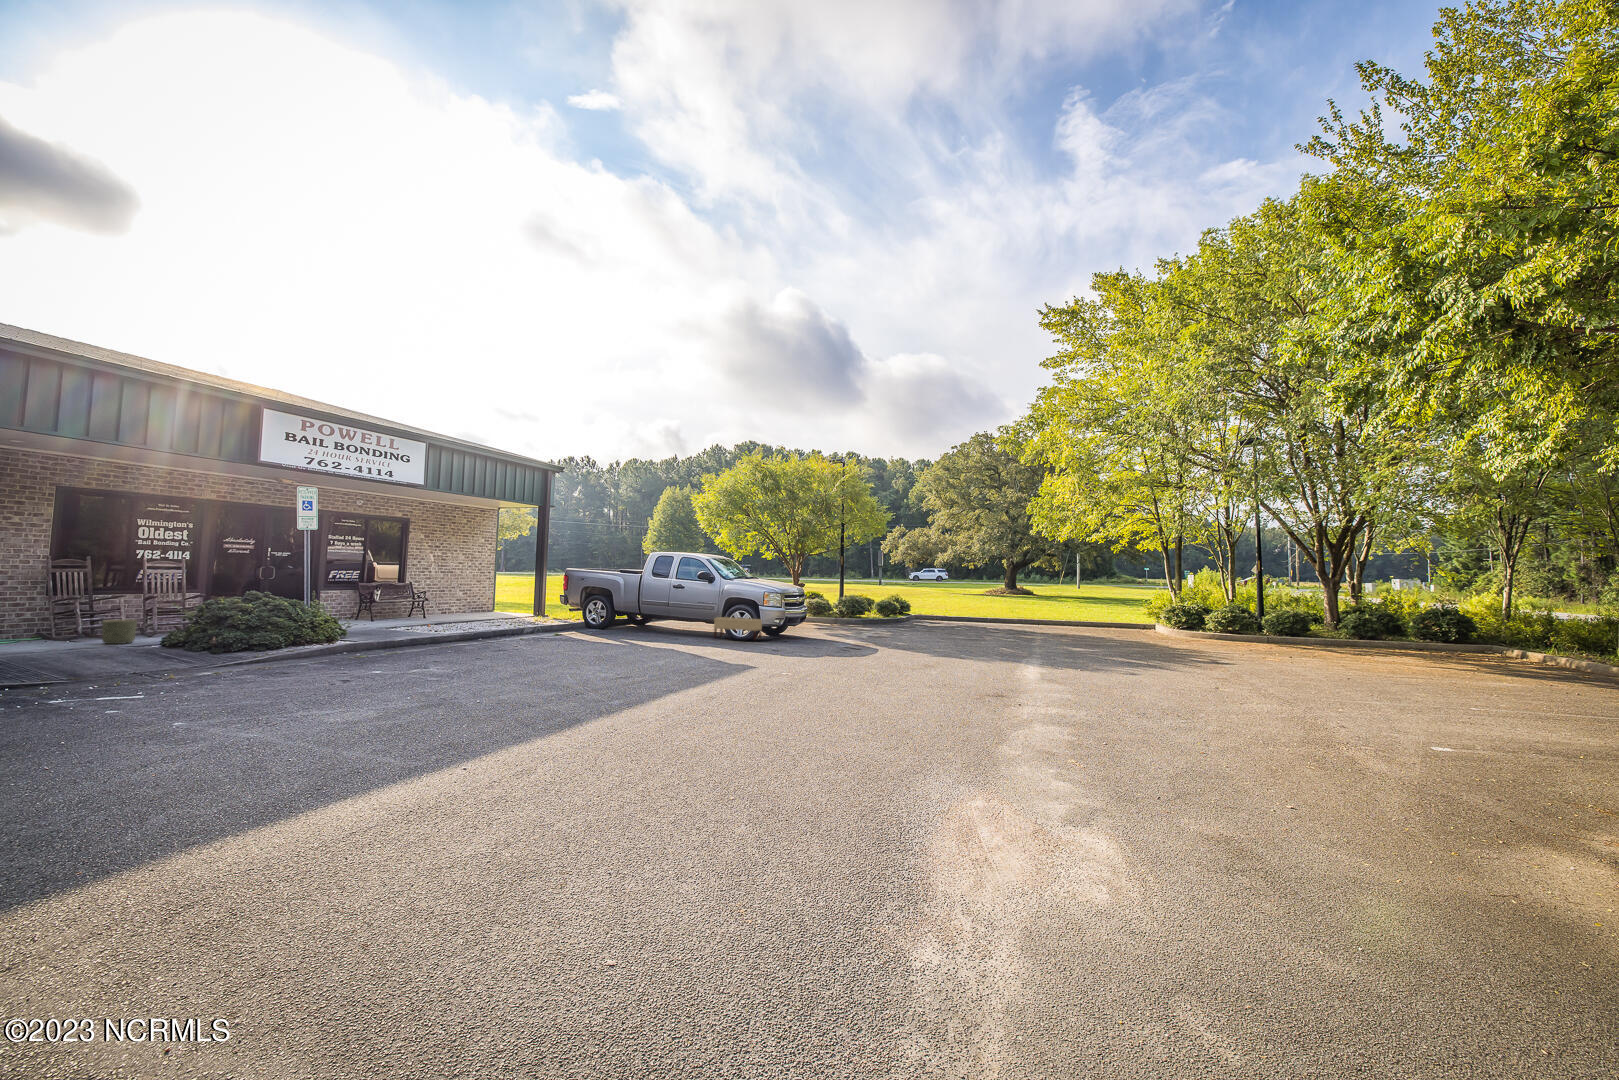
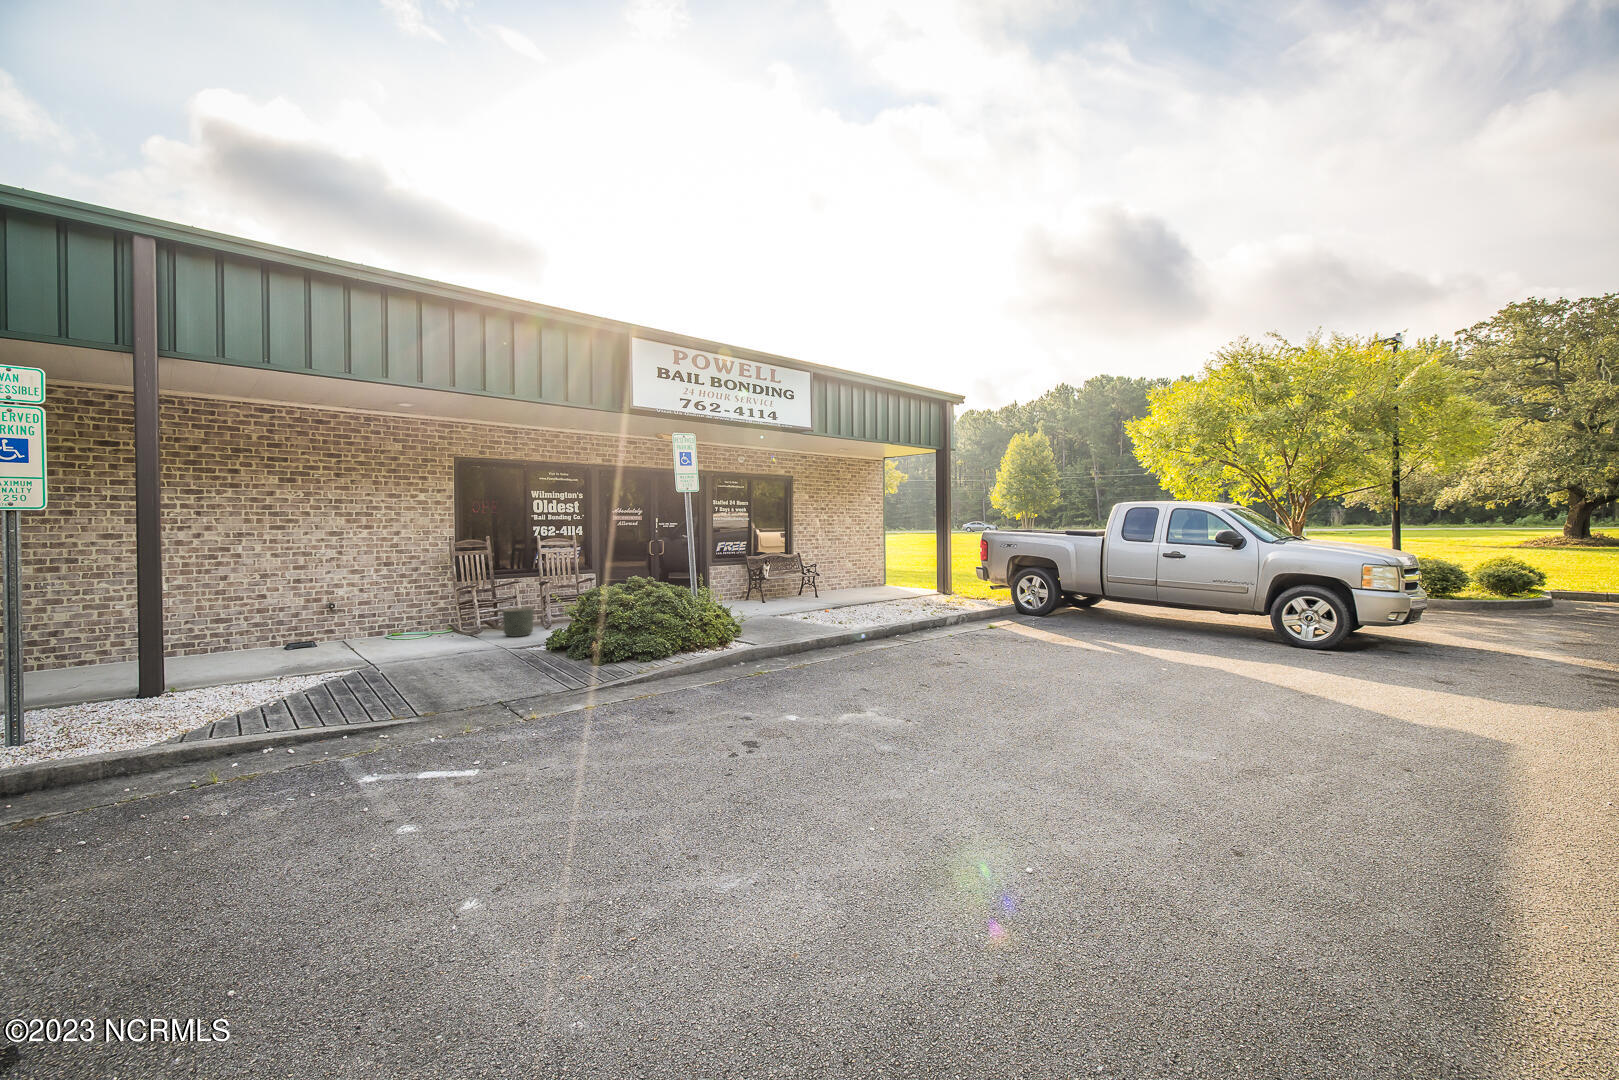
bench: present [714,617,762,639] -> none [1257,606,1356,651]

